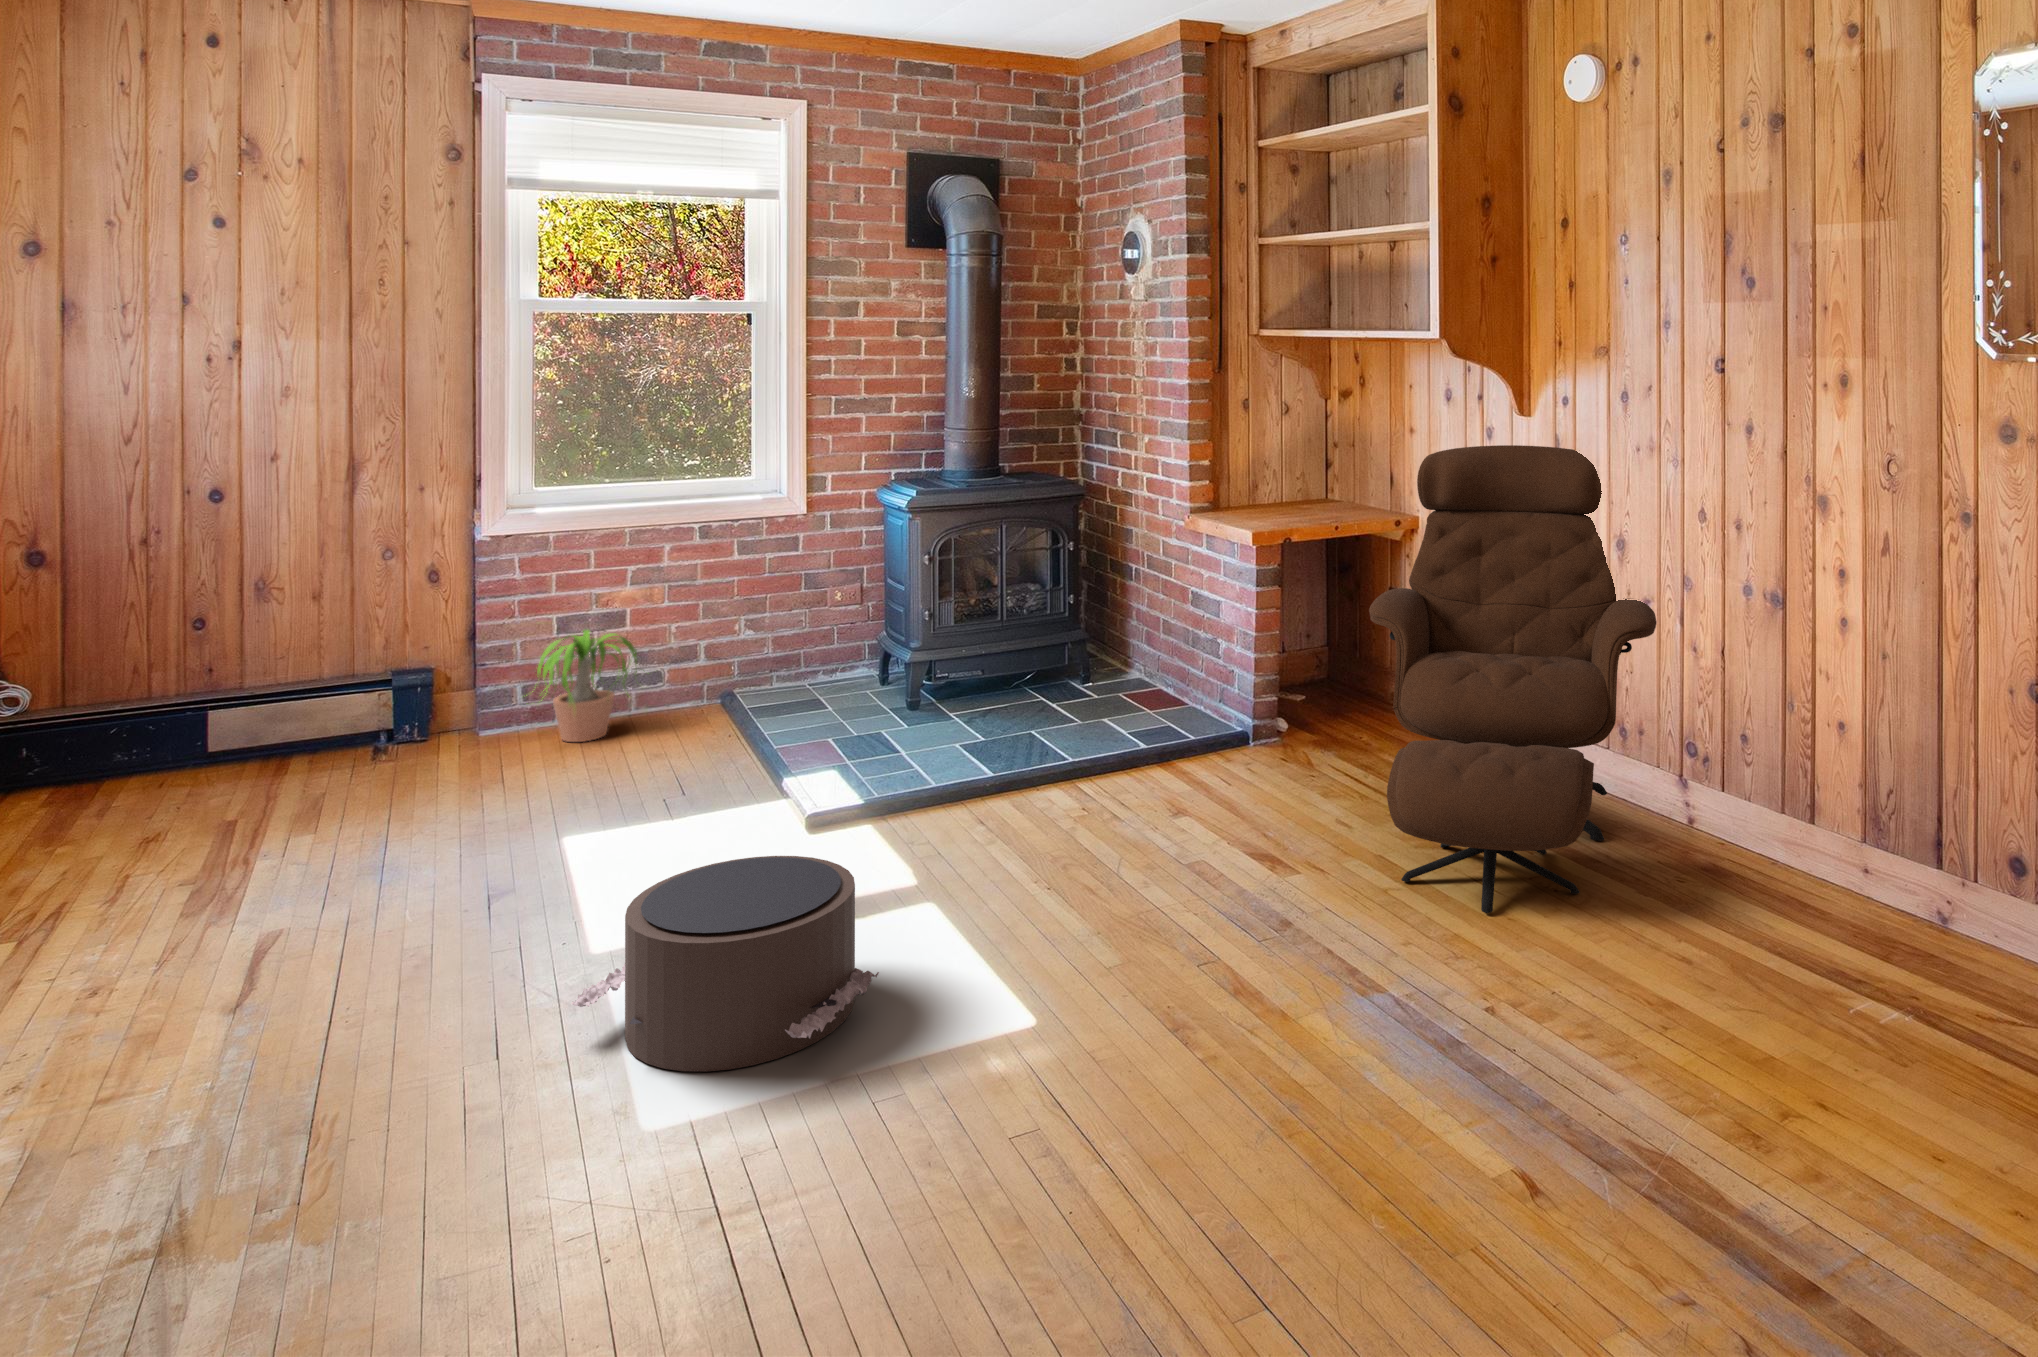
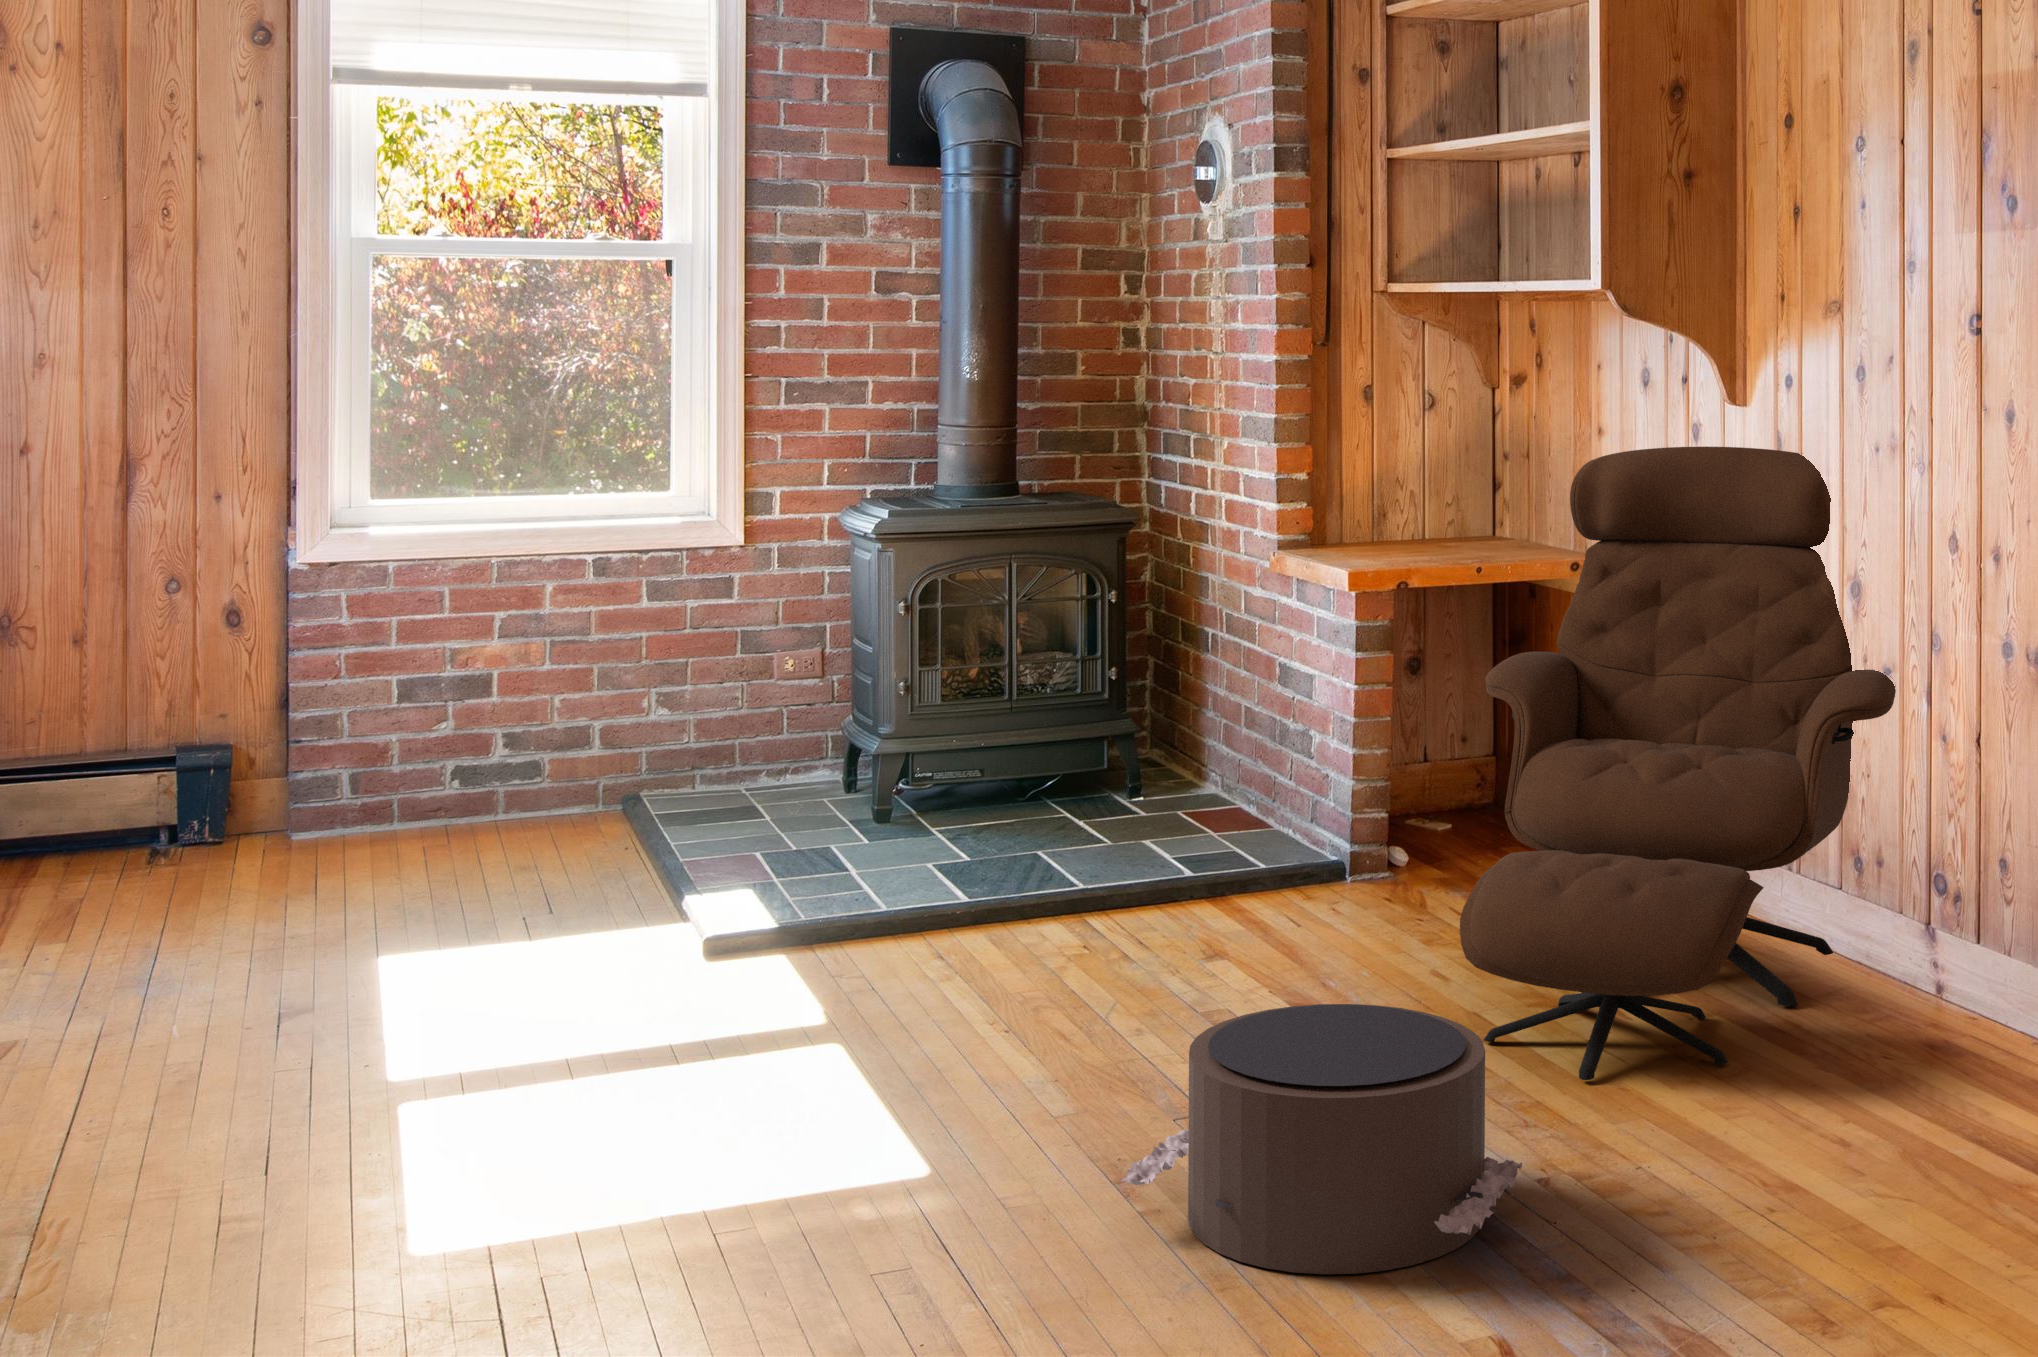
potted plant: present [537,630,637,742] -> none [346,696,535,849]
pouf: present [571,856,879,1072] -> present [1122,1004,1522,1274]

